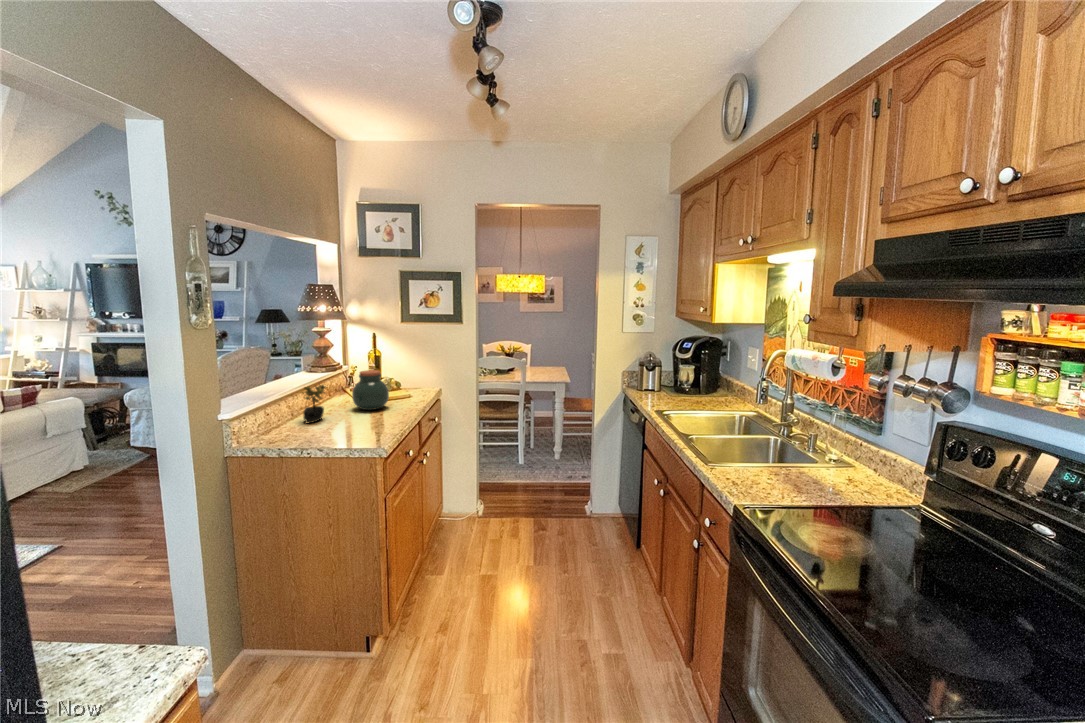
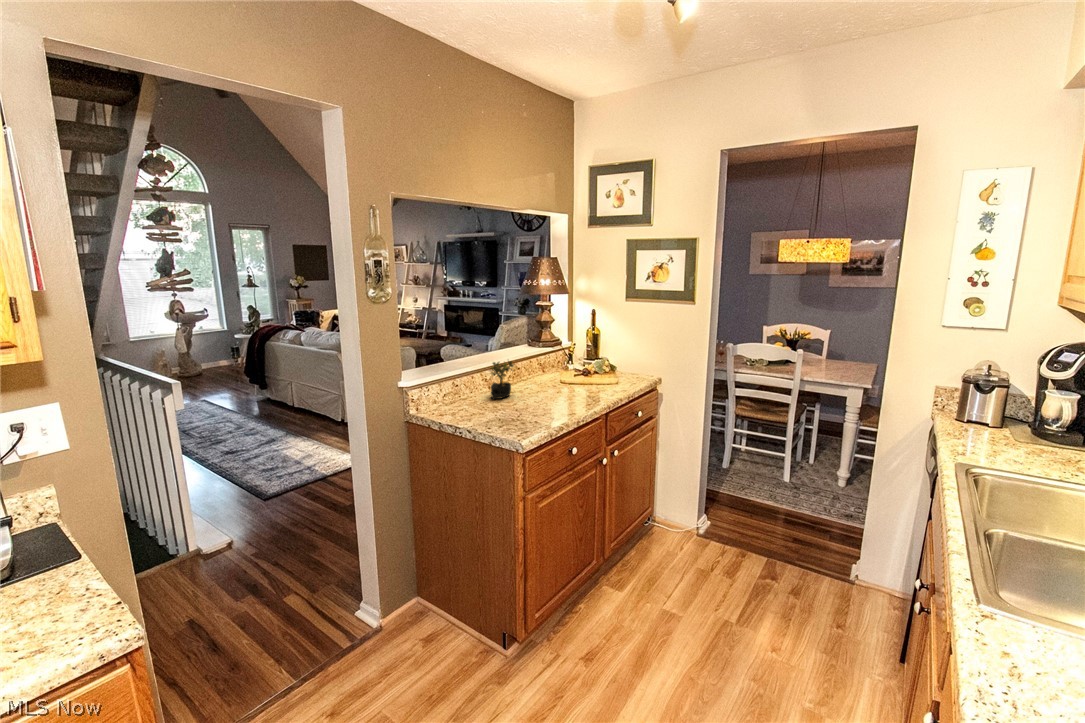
jar: present [352,370,389,410] -> none [546,350,583,393]

